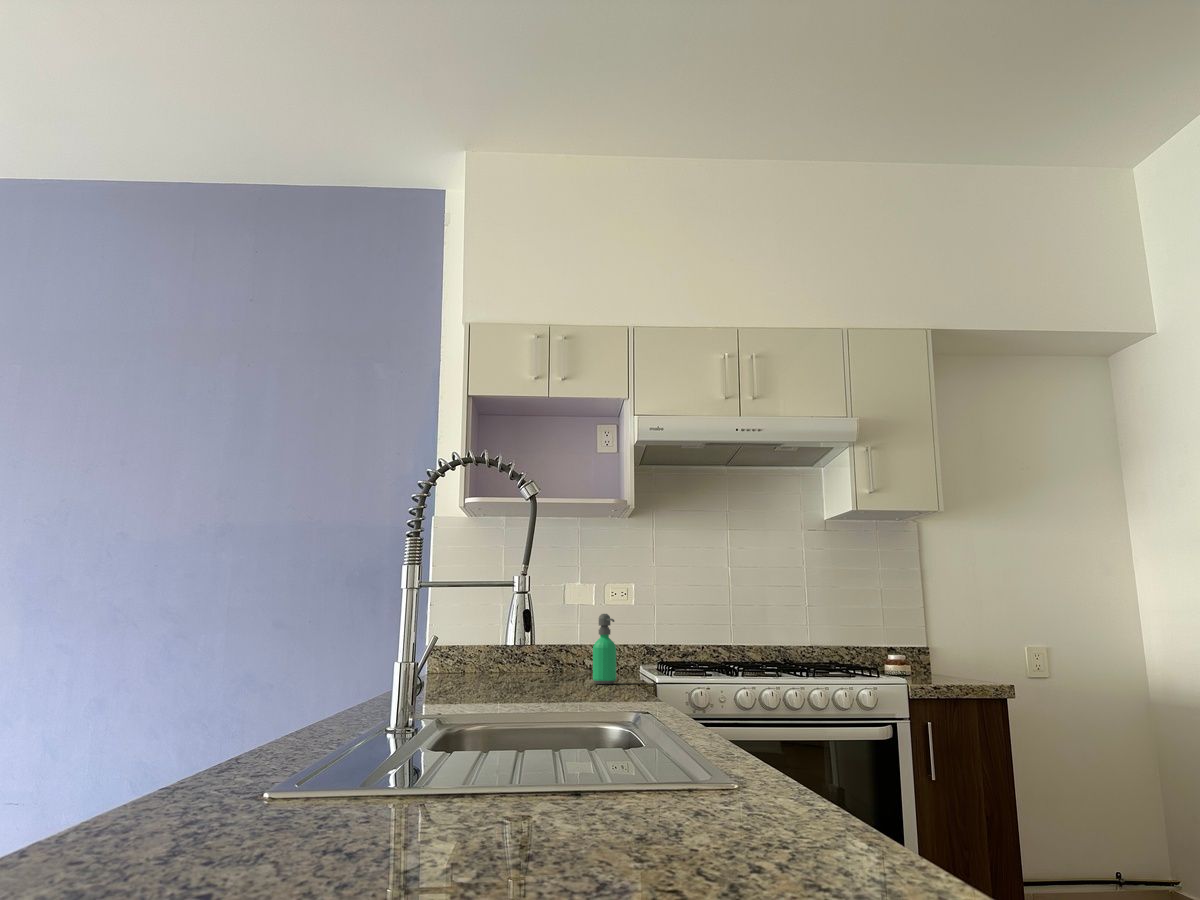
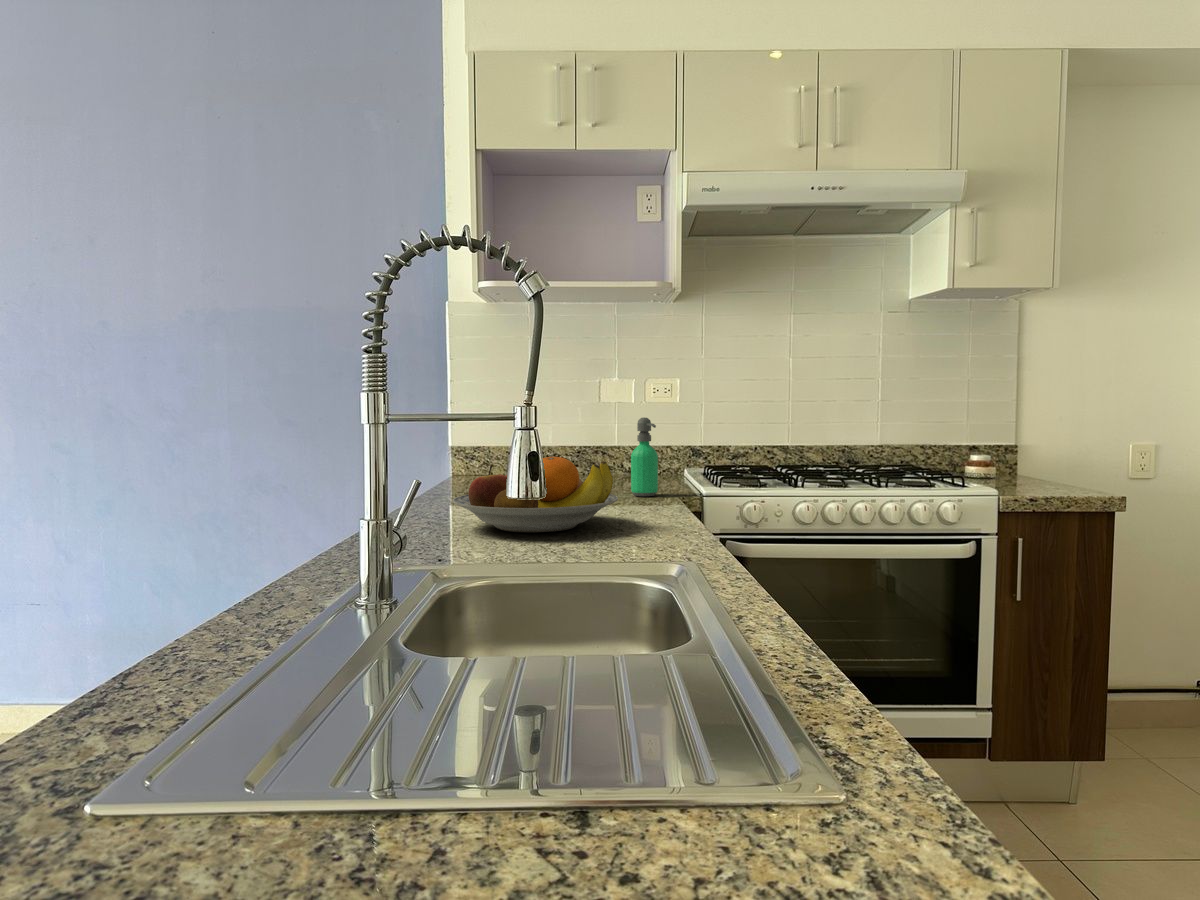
fruit bowl: none [444,637,584,701] -> present [452,457,618,532]

